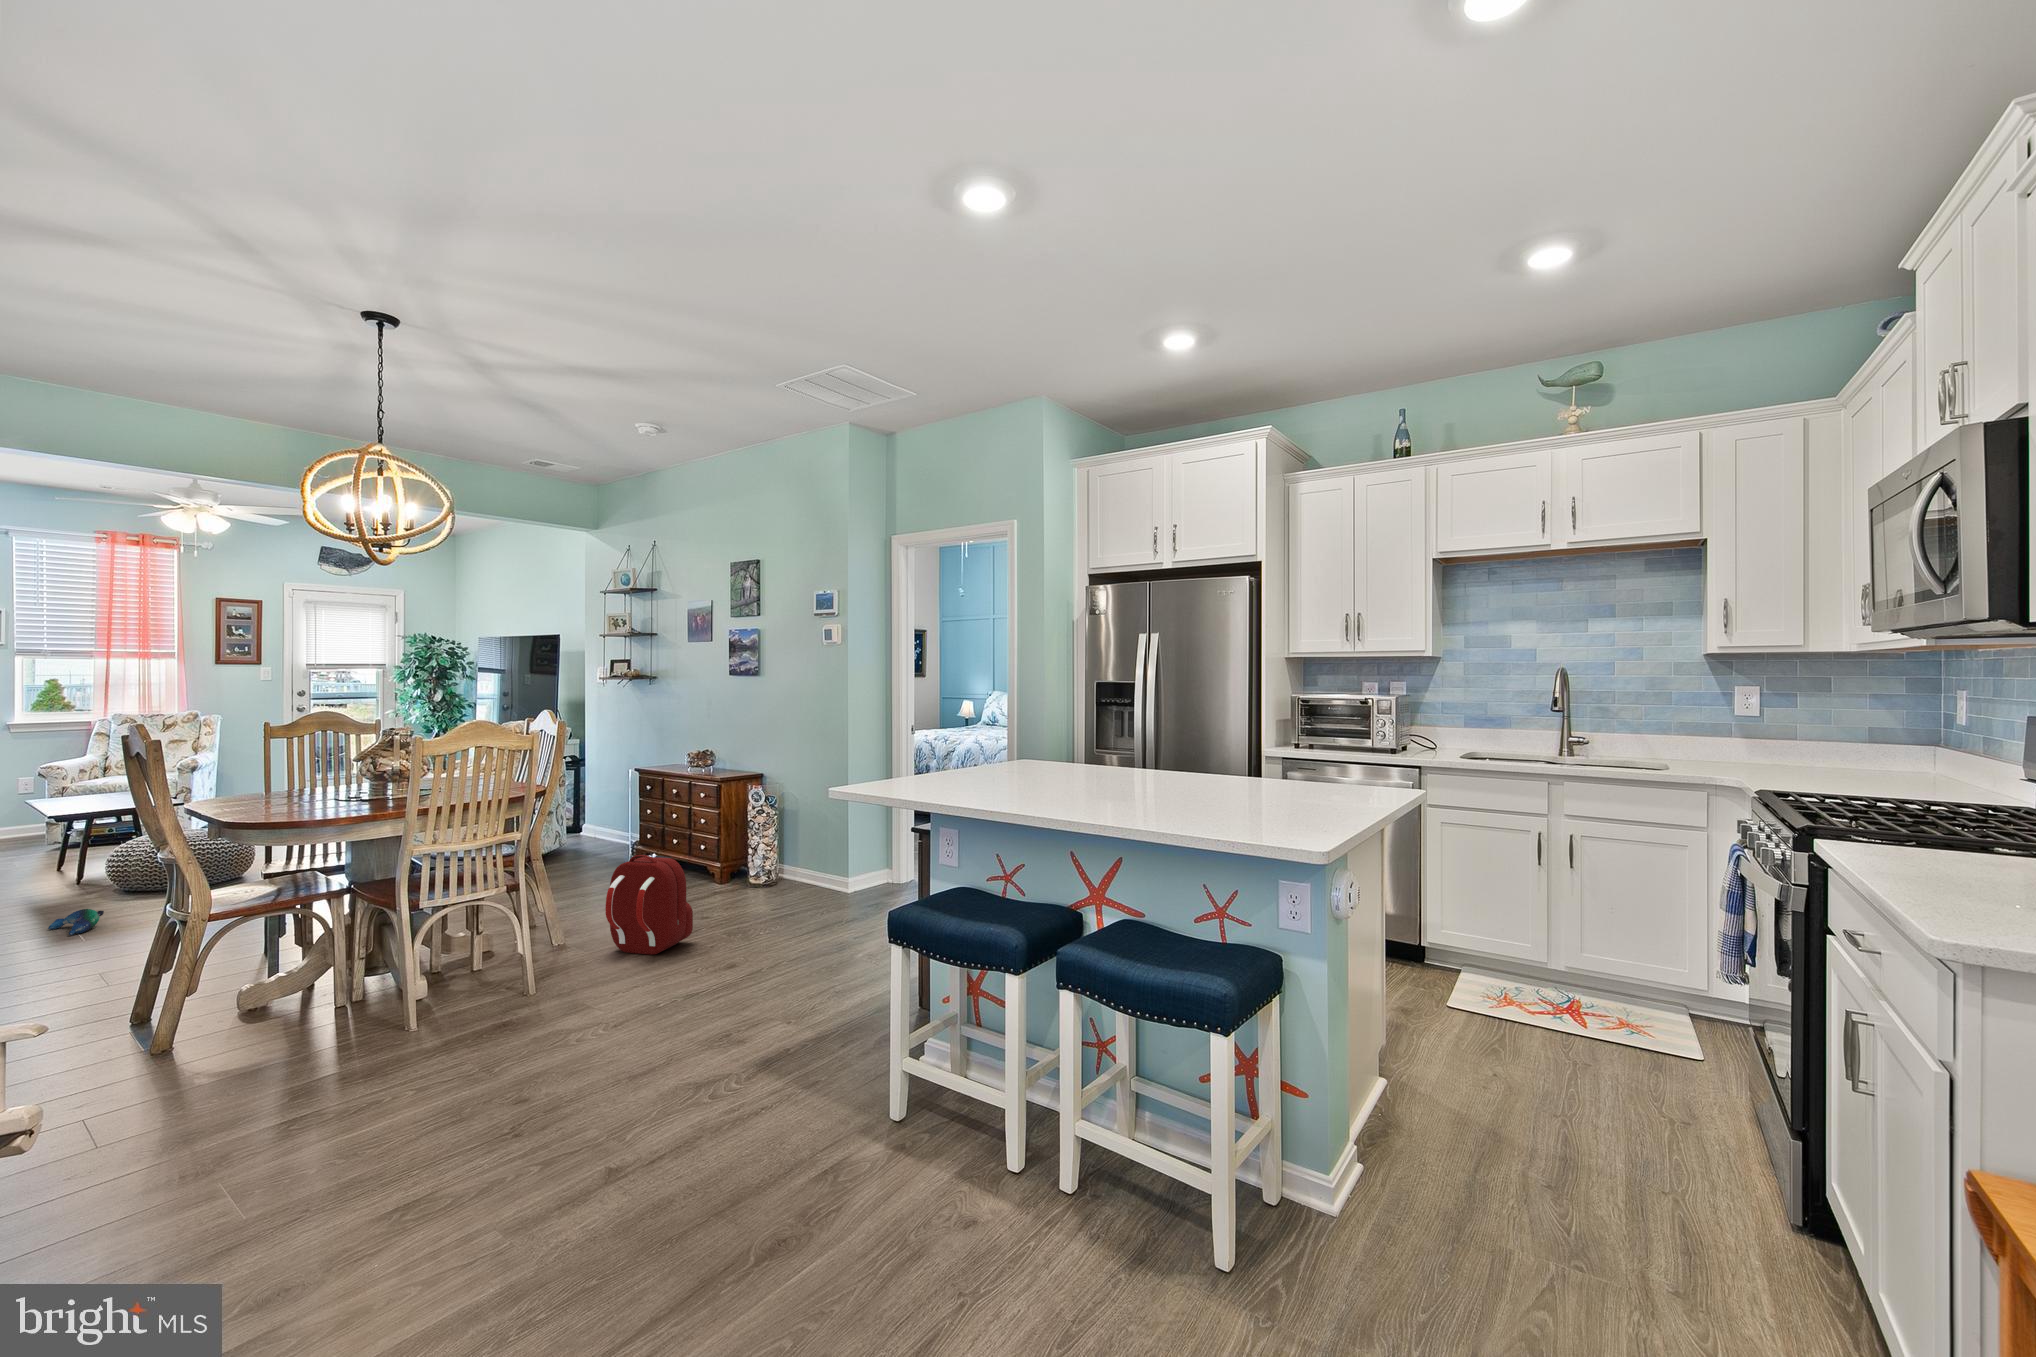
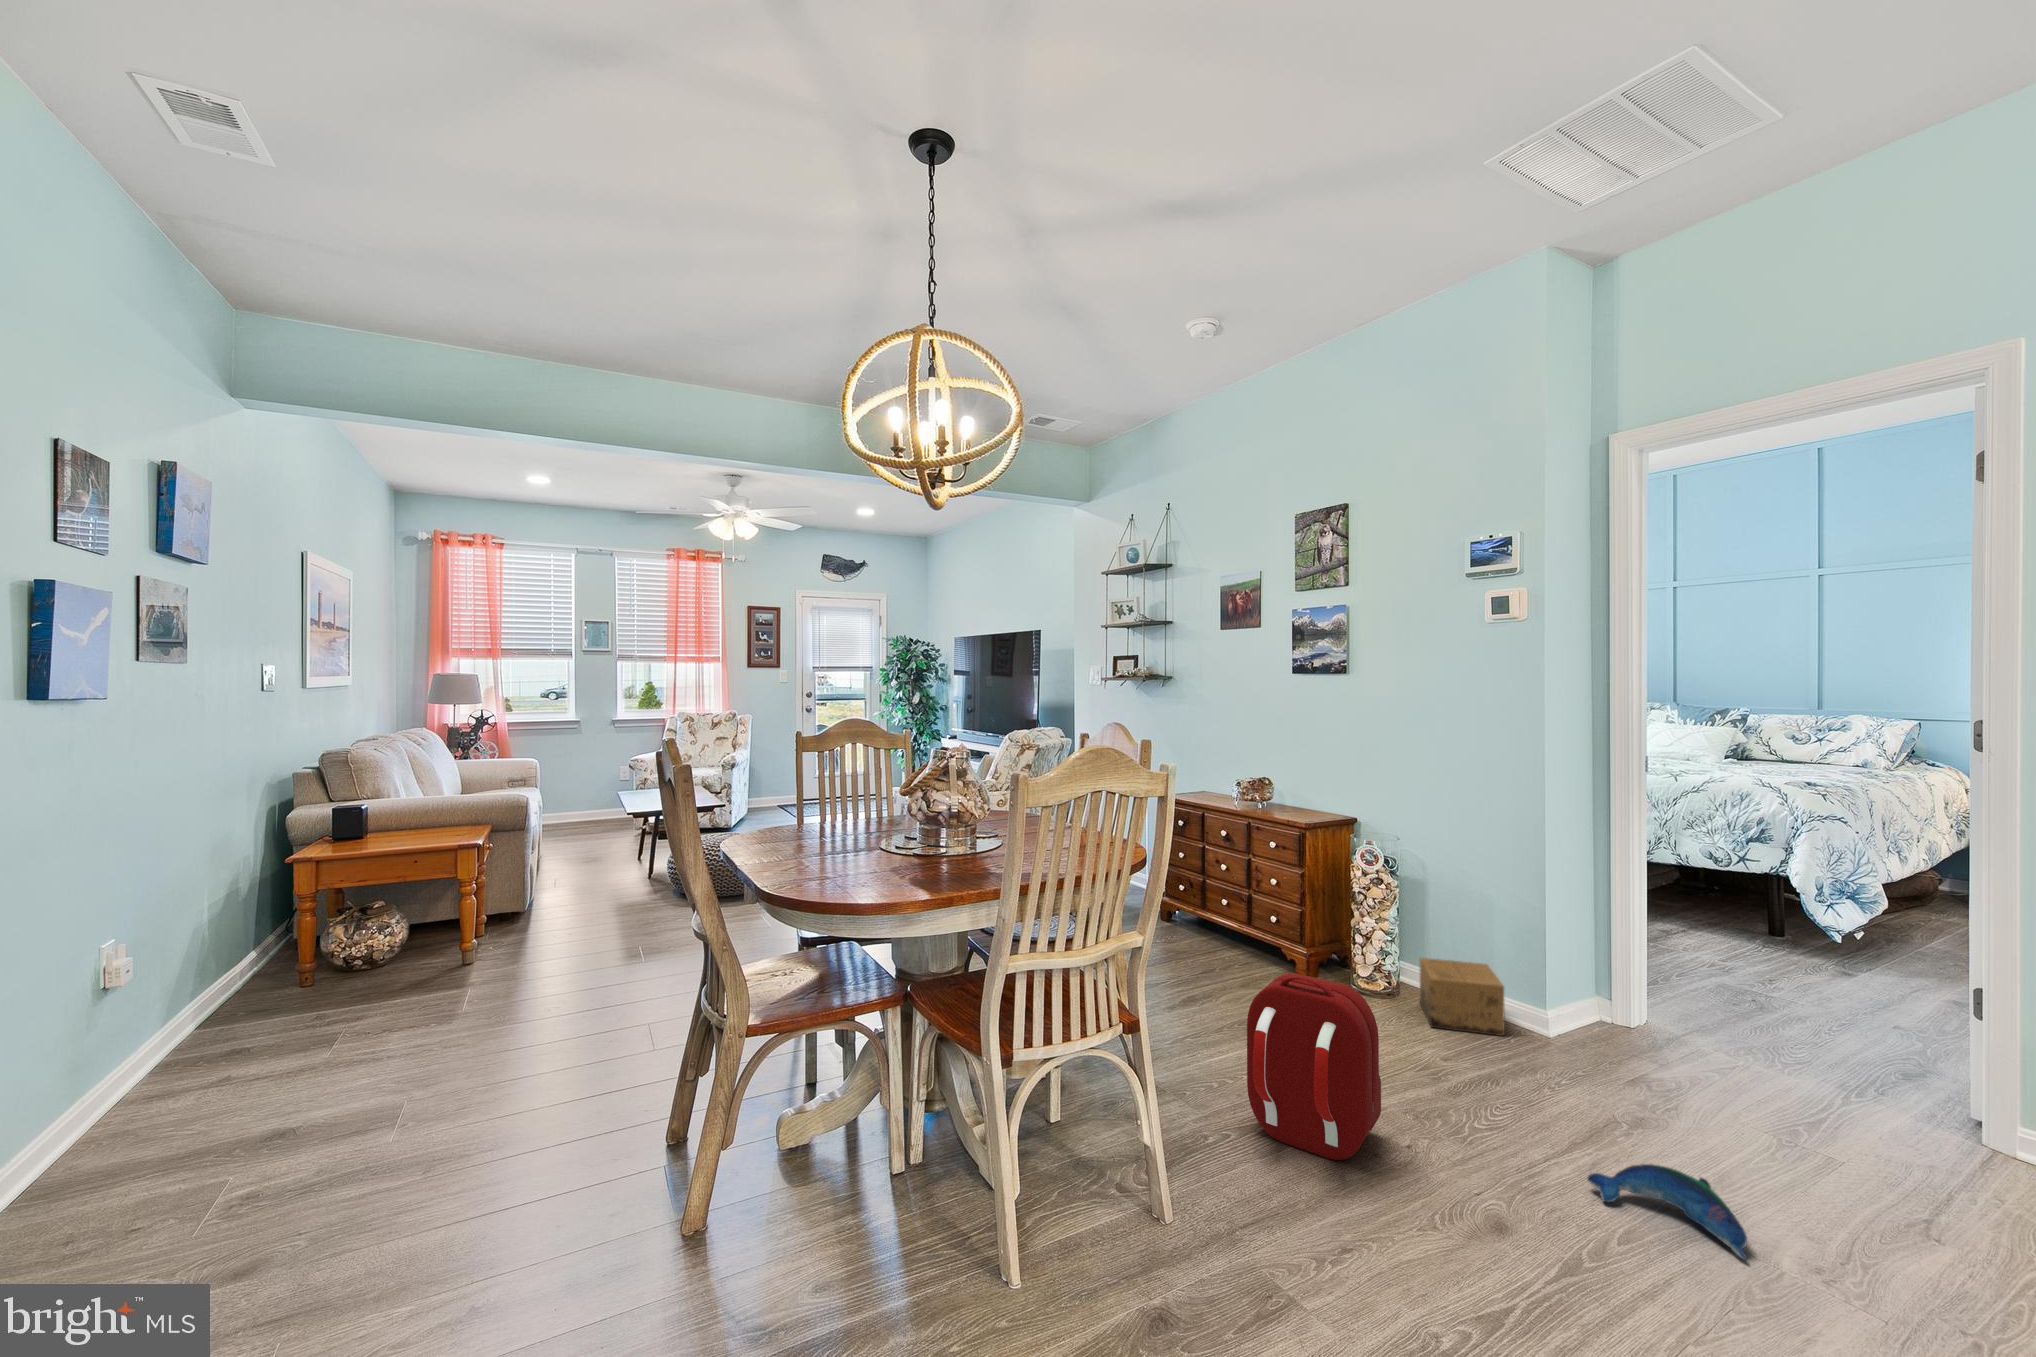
cardboard box: none [776,858,821,898] -> present [1420,958,1505,1036]
plush toy: present [48,909,104,935] -> present [1588,1164,1747,1260]

